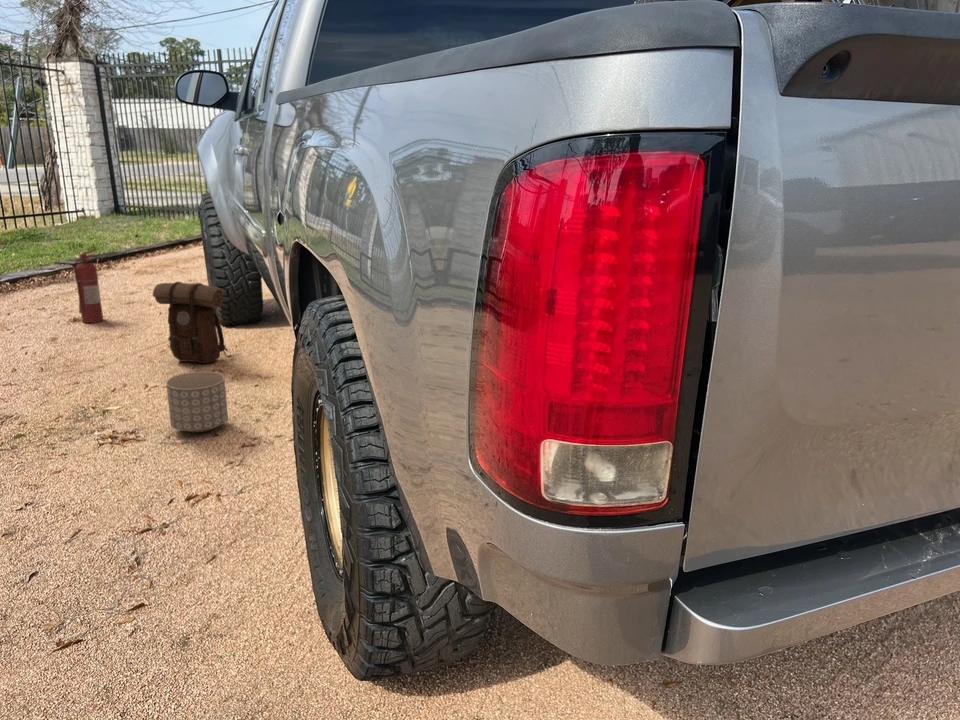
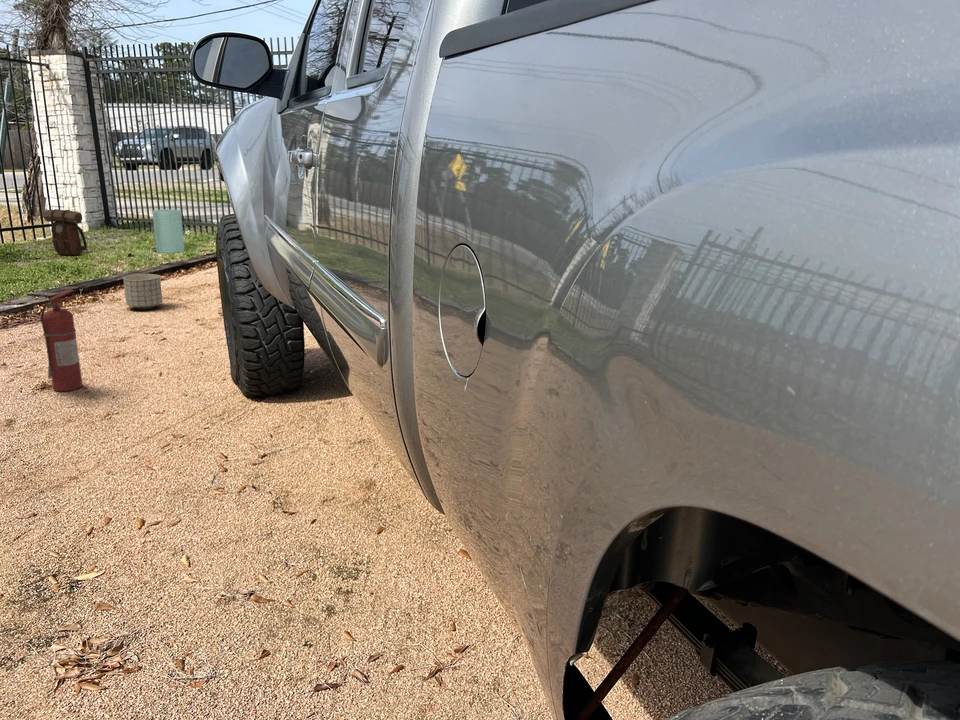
trash can: none [155,196,184,234] -> present [152,209,184,253]
backpack: present [153,282,227,363] -> present [42,209,88,256]
planter: present [166,371,228,433] -> present [123,274,163,310]

